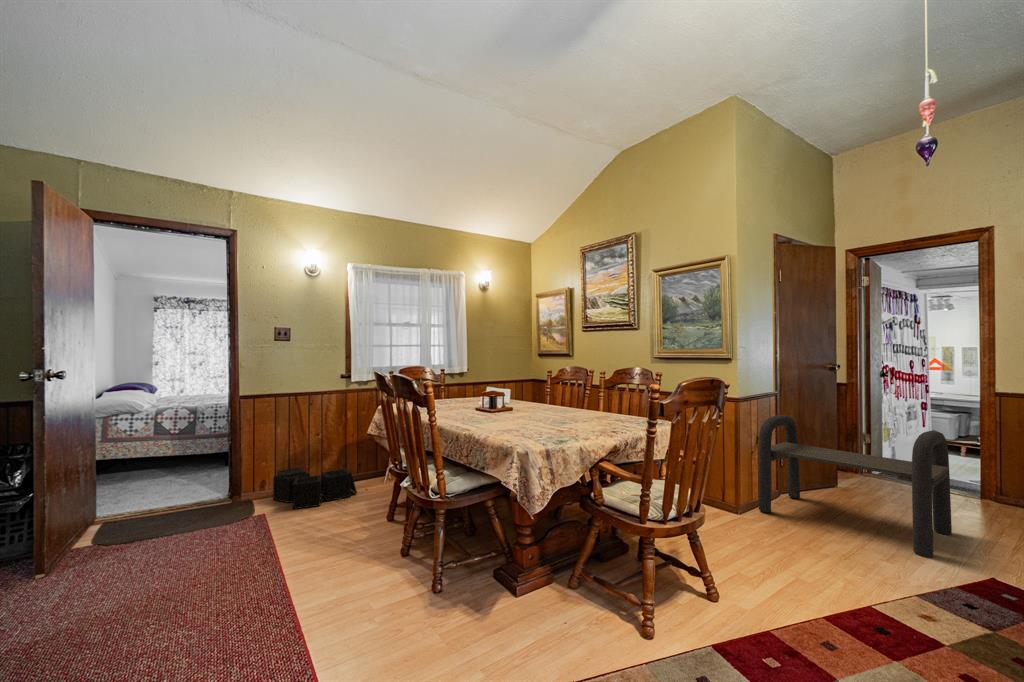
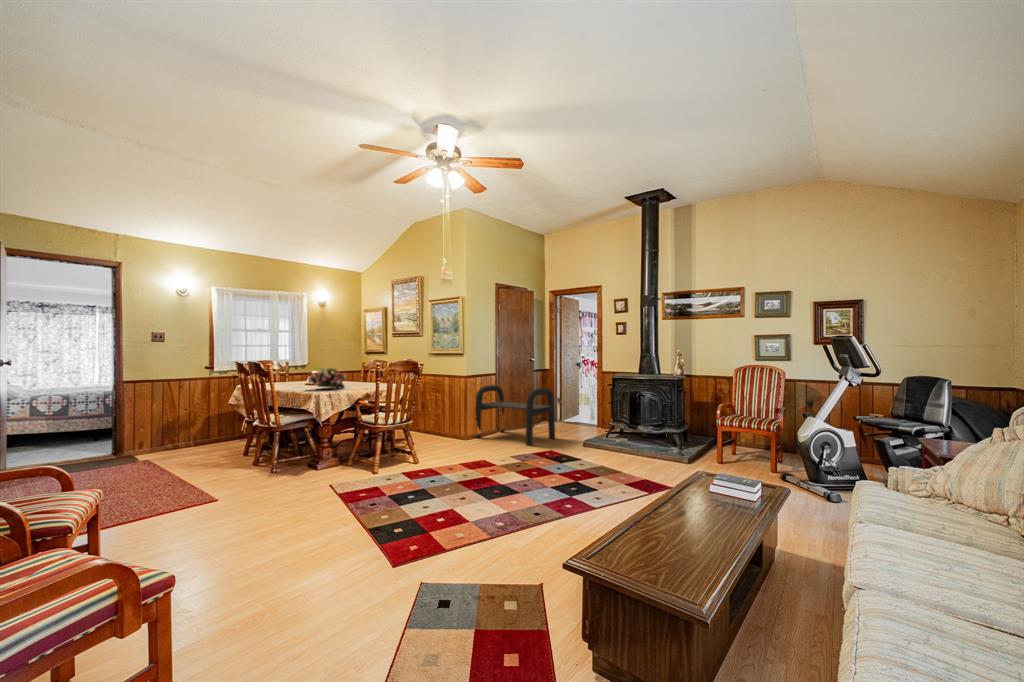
flower arrangement: none [500,387,568,430] -> present [308,367,346,388]
storage bin: present [273,468,357,509] -> none [152,430,220,455]

